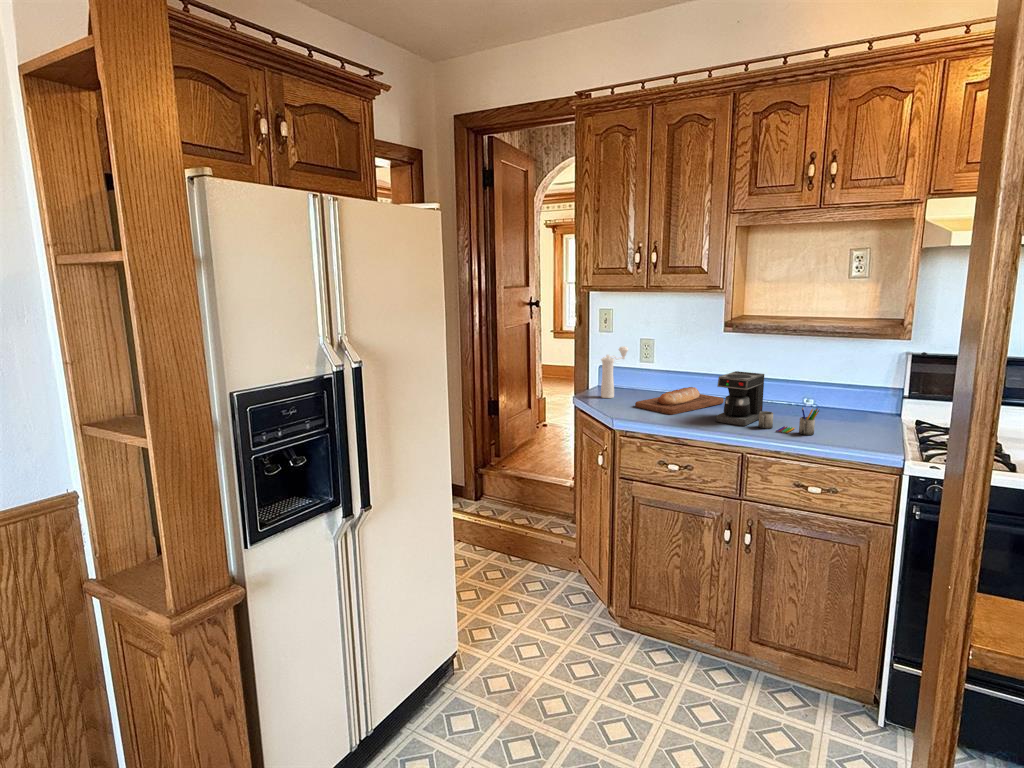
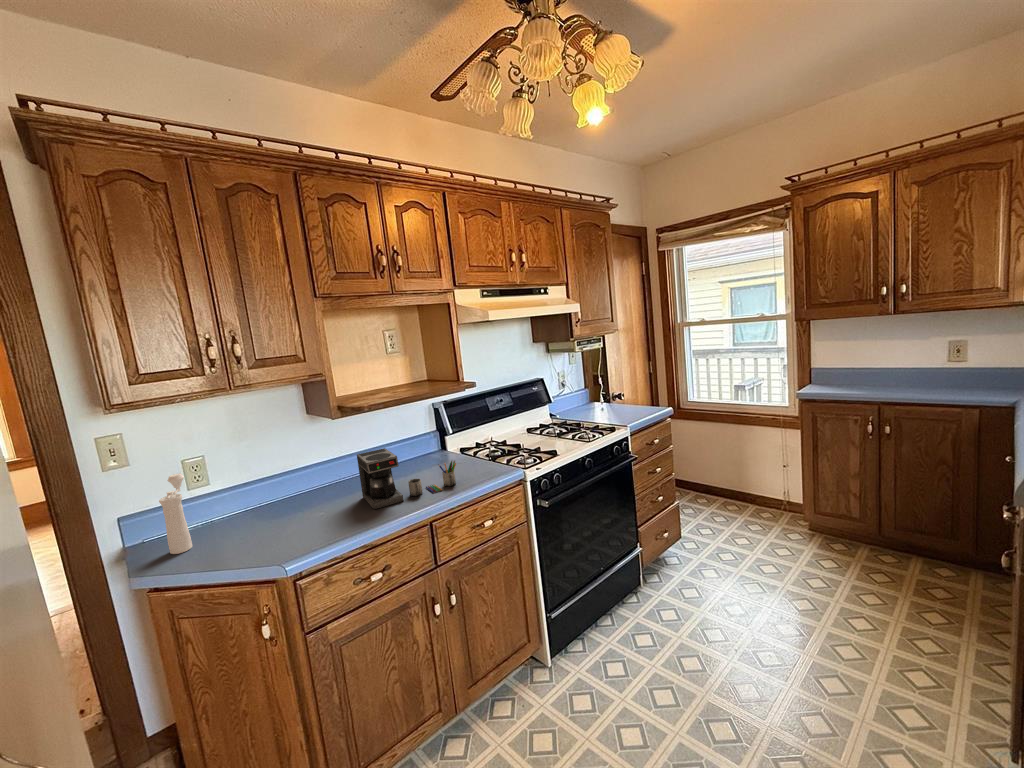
bread loaf: present [635,387,724,415] -> none [254,489,323,539]

